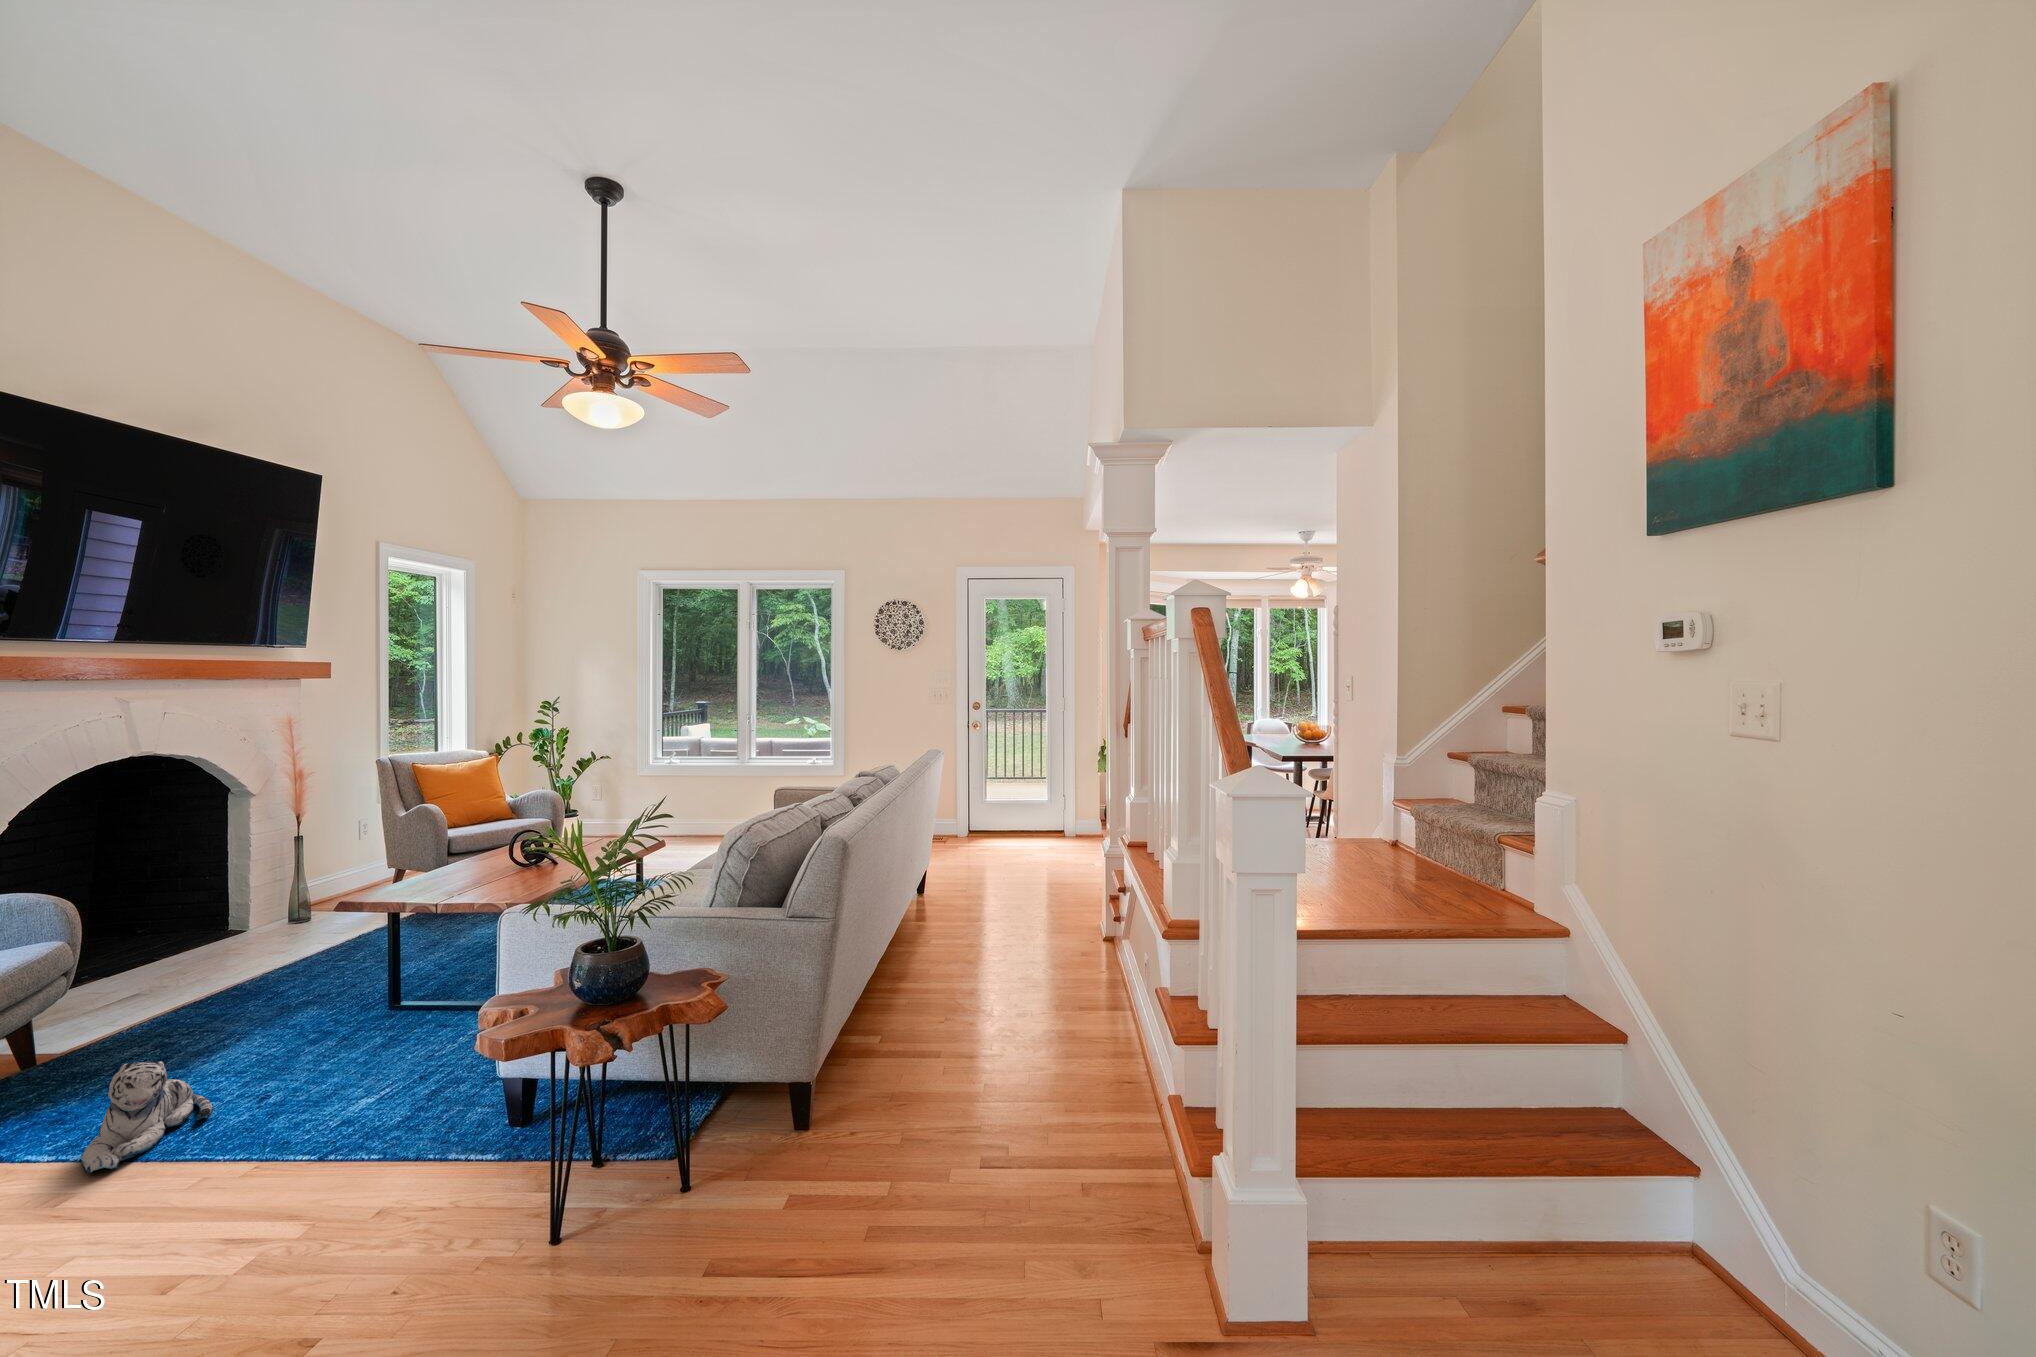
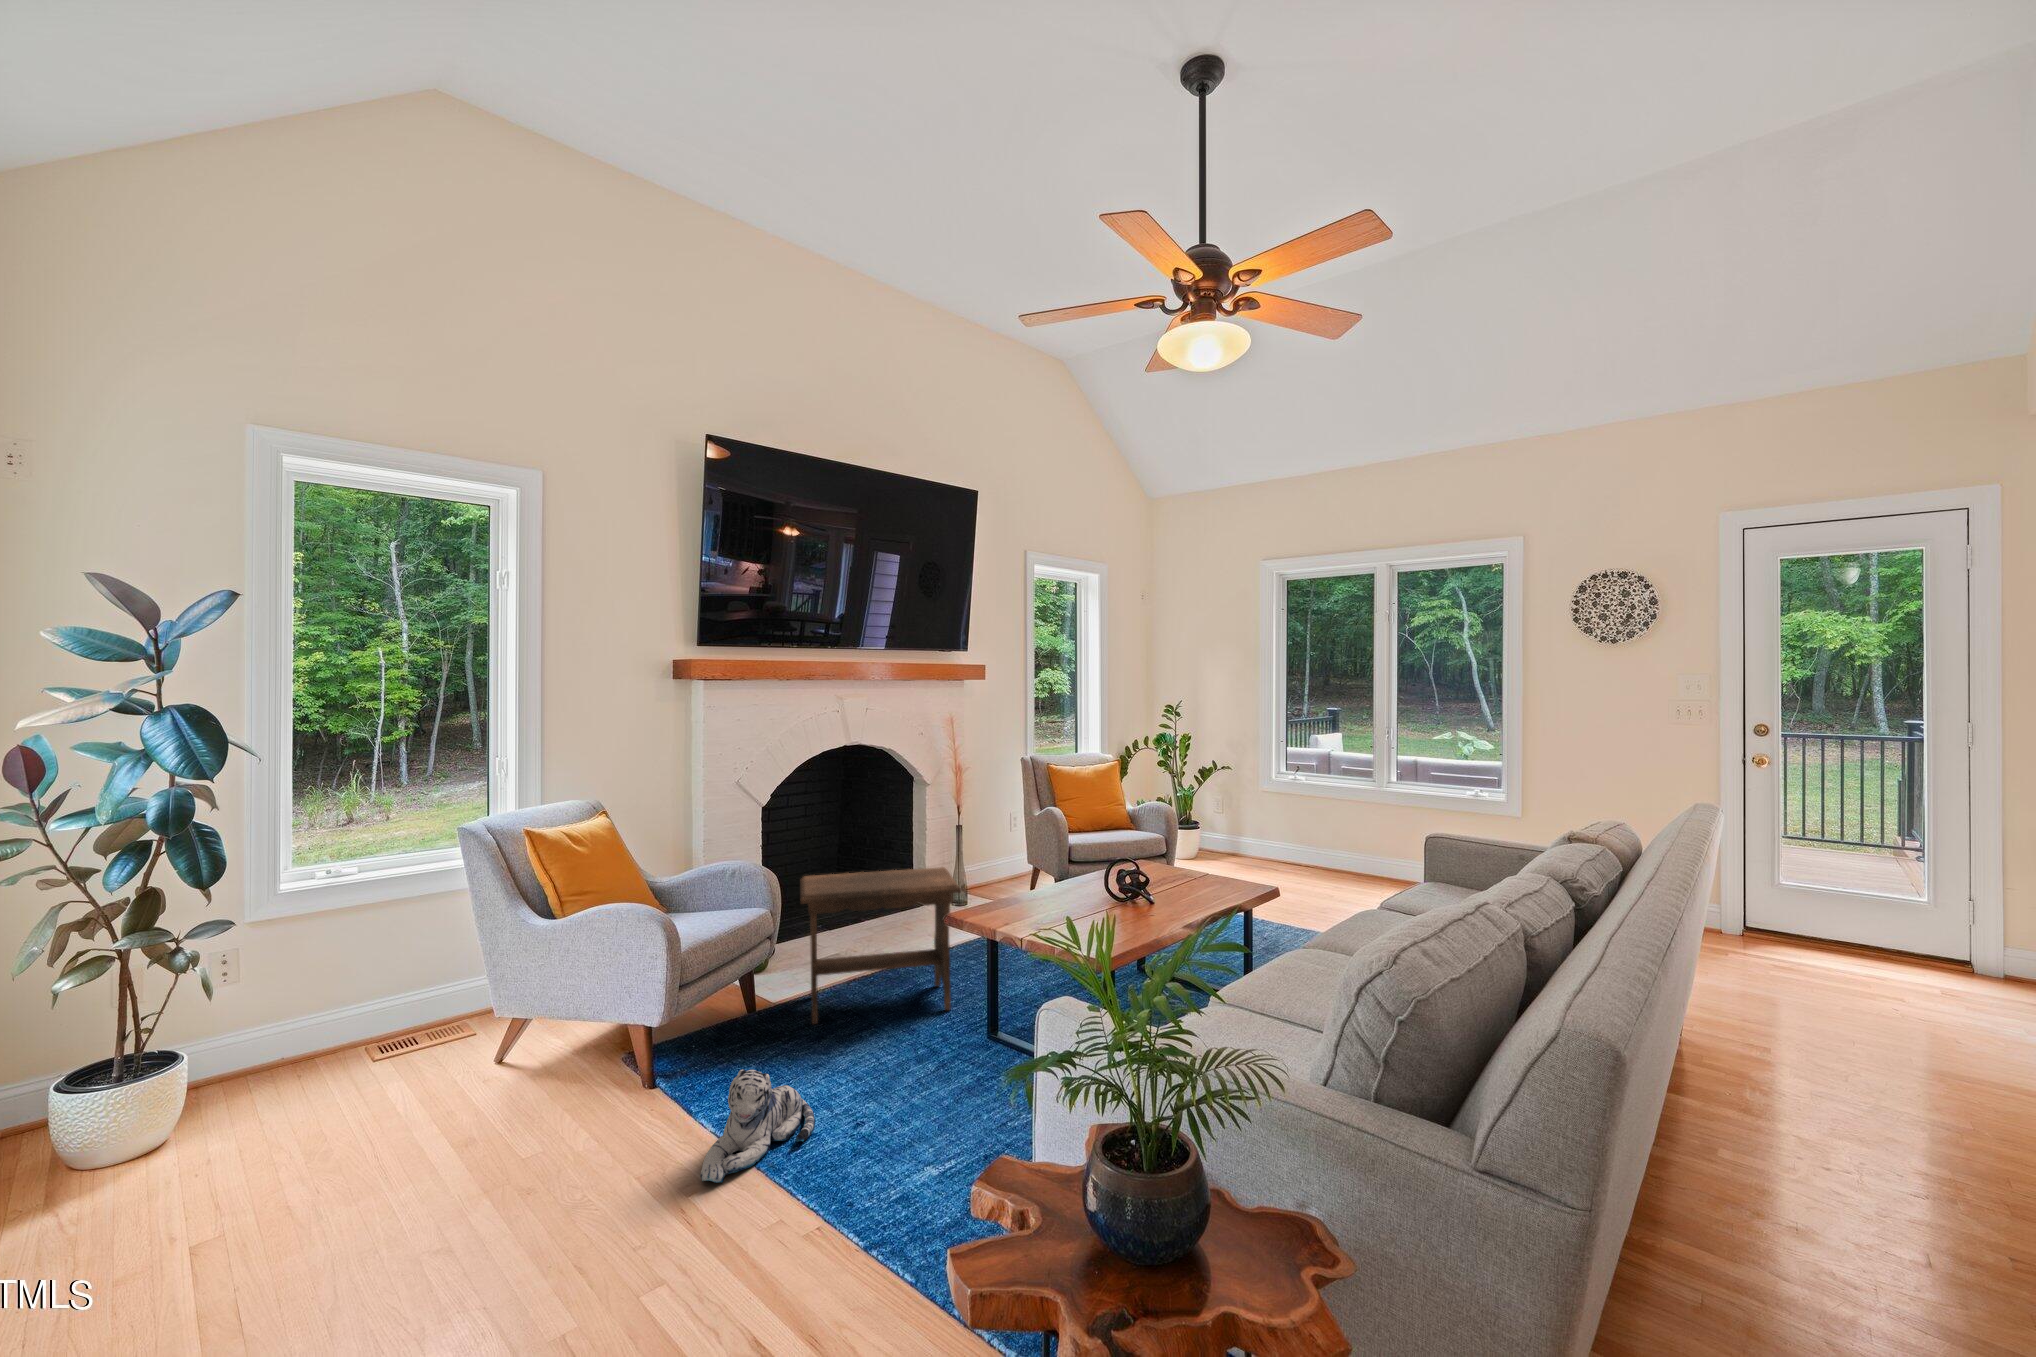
footstool: none [116,865,348,1047] -> present [800,867,961,1024]

